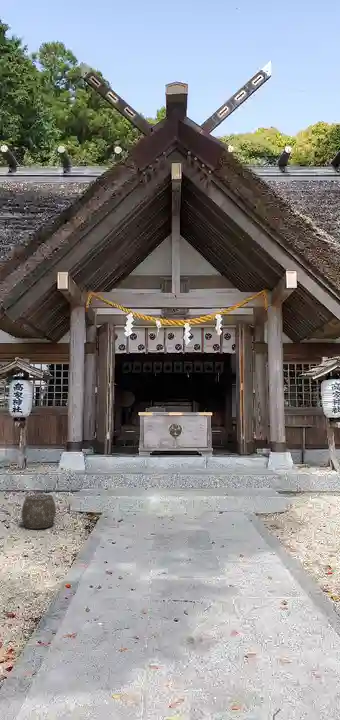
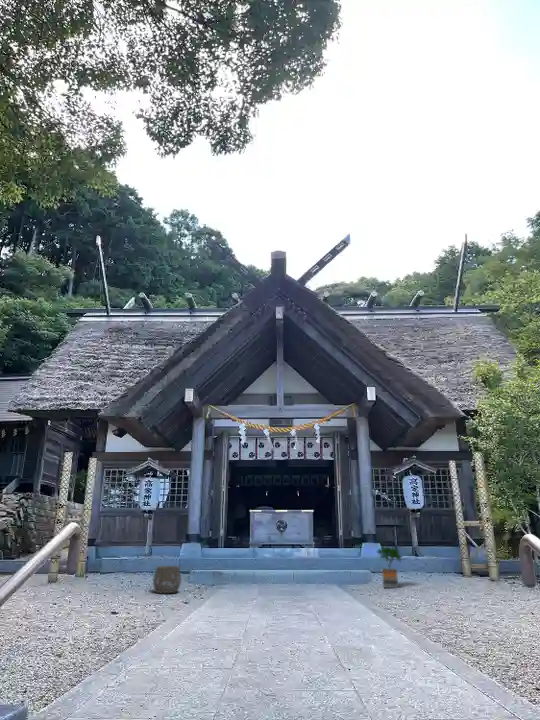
potted tree: none [291,470,323,518] -> present [377,547,401,588]

